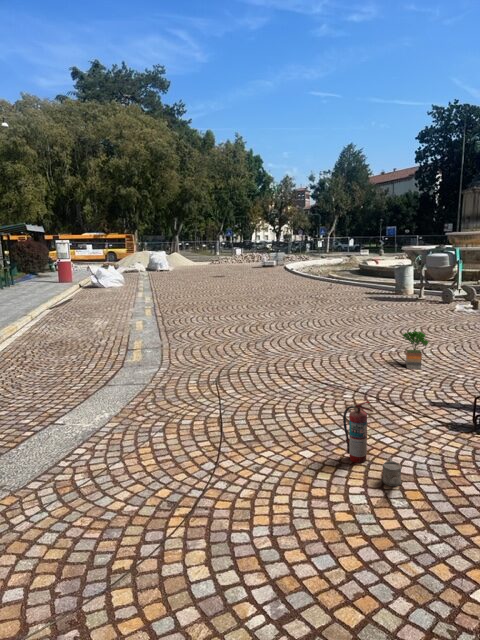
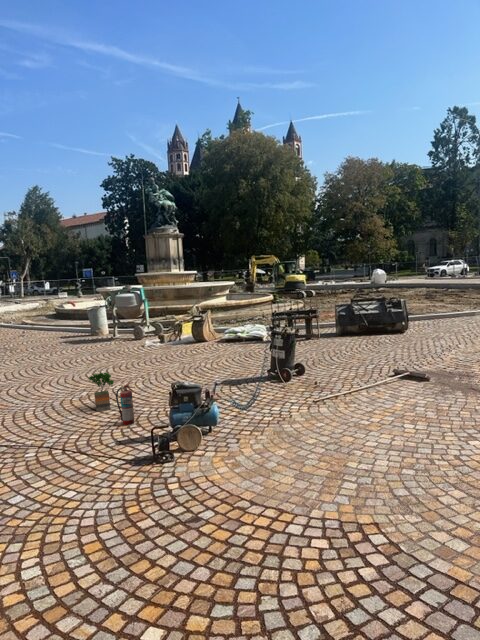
fire extinguisher: present [343,402,373,463] -> present [116,382,135,425]
watering can: present [382,458,402,486] -> none [59,513,81,545]

